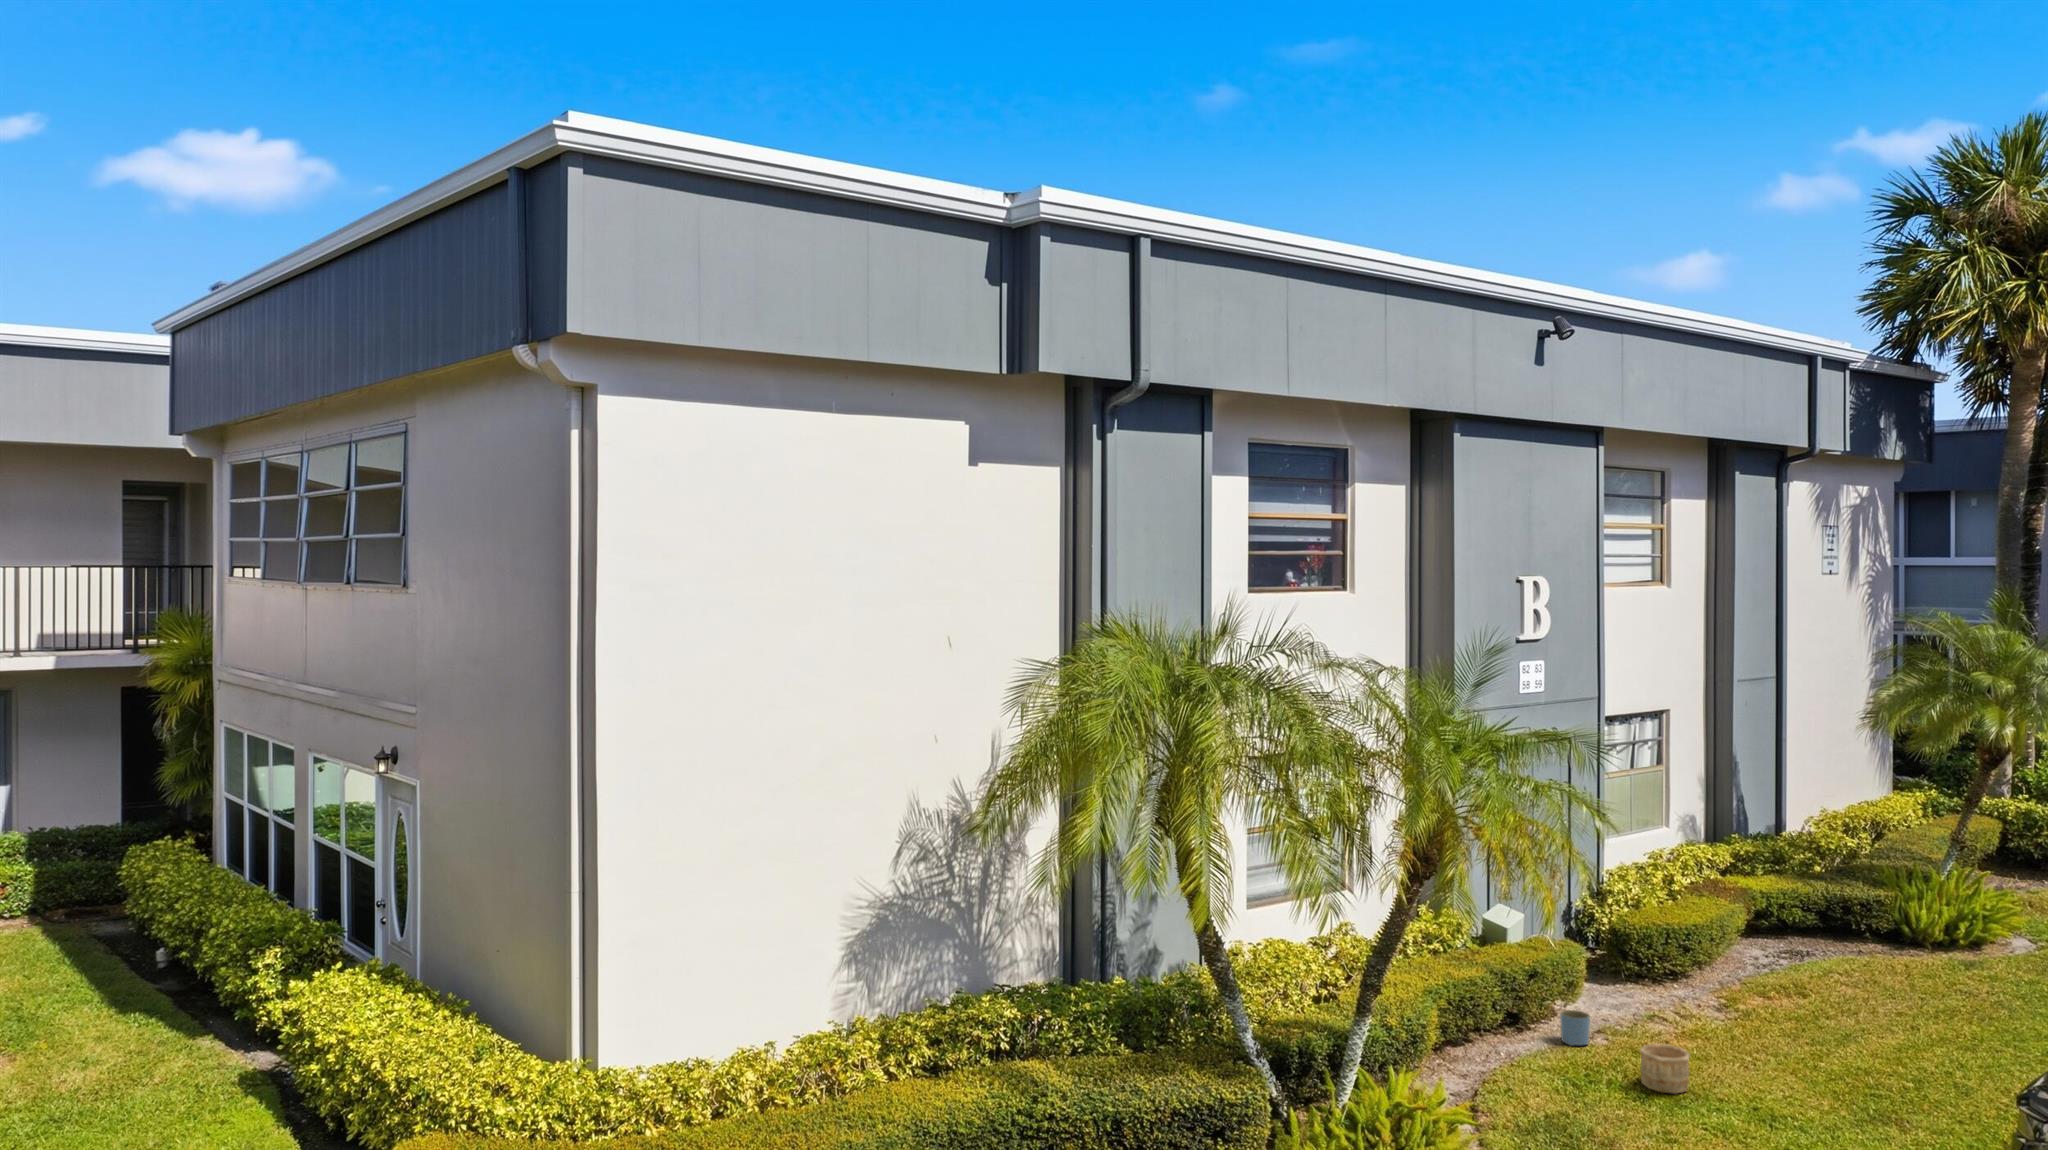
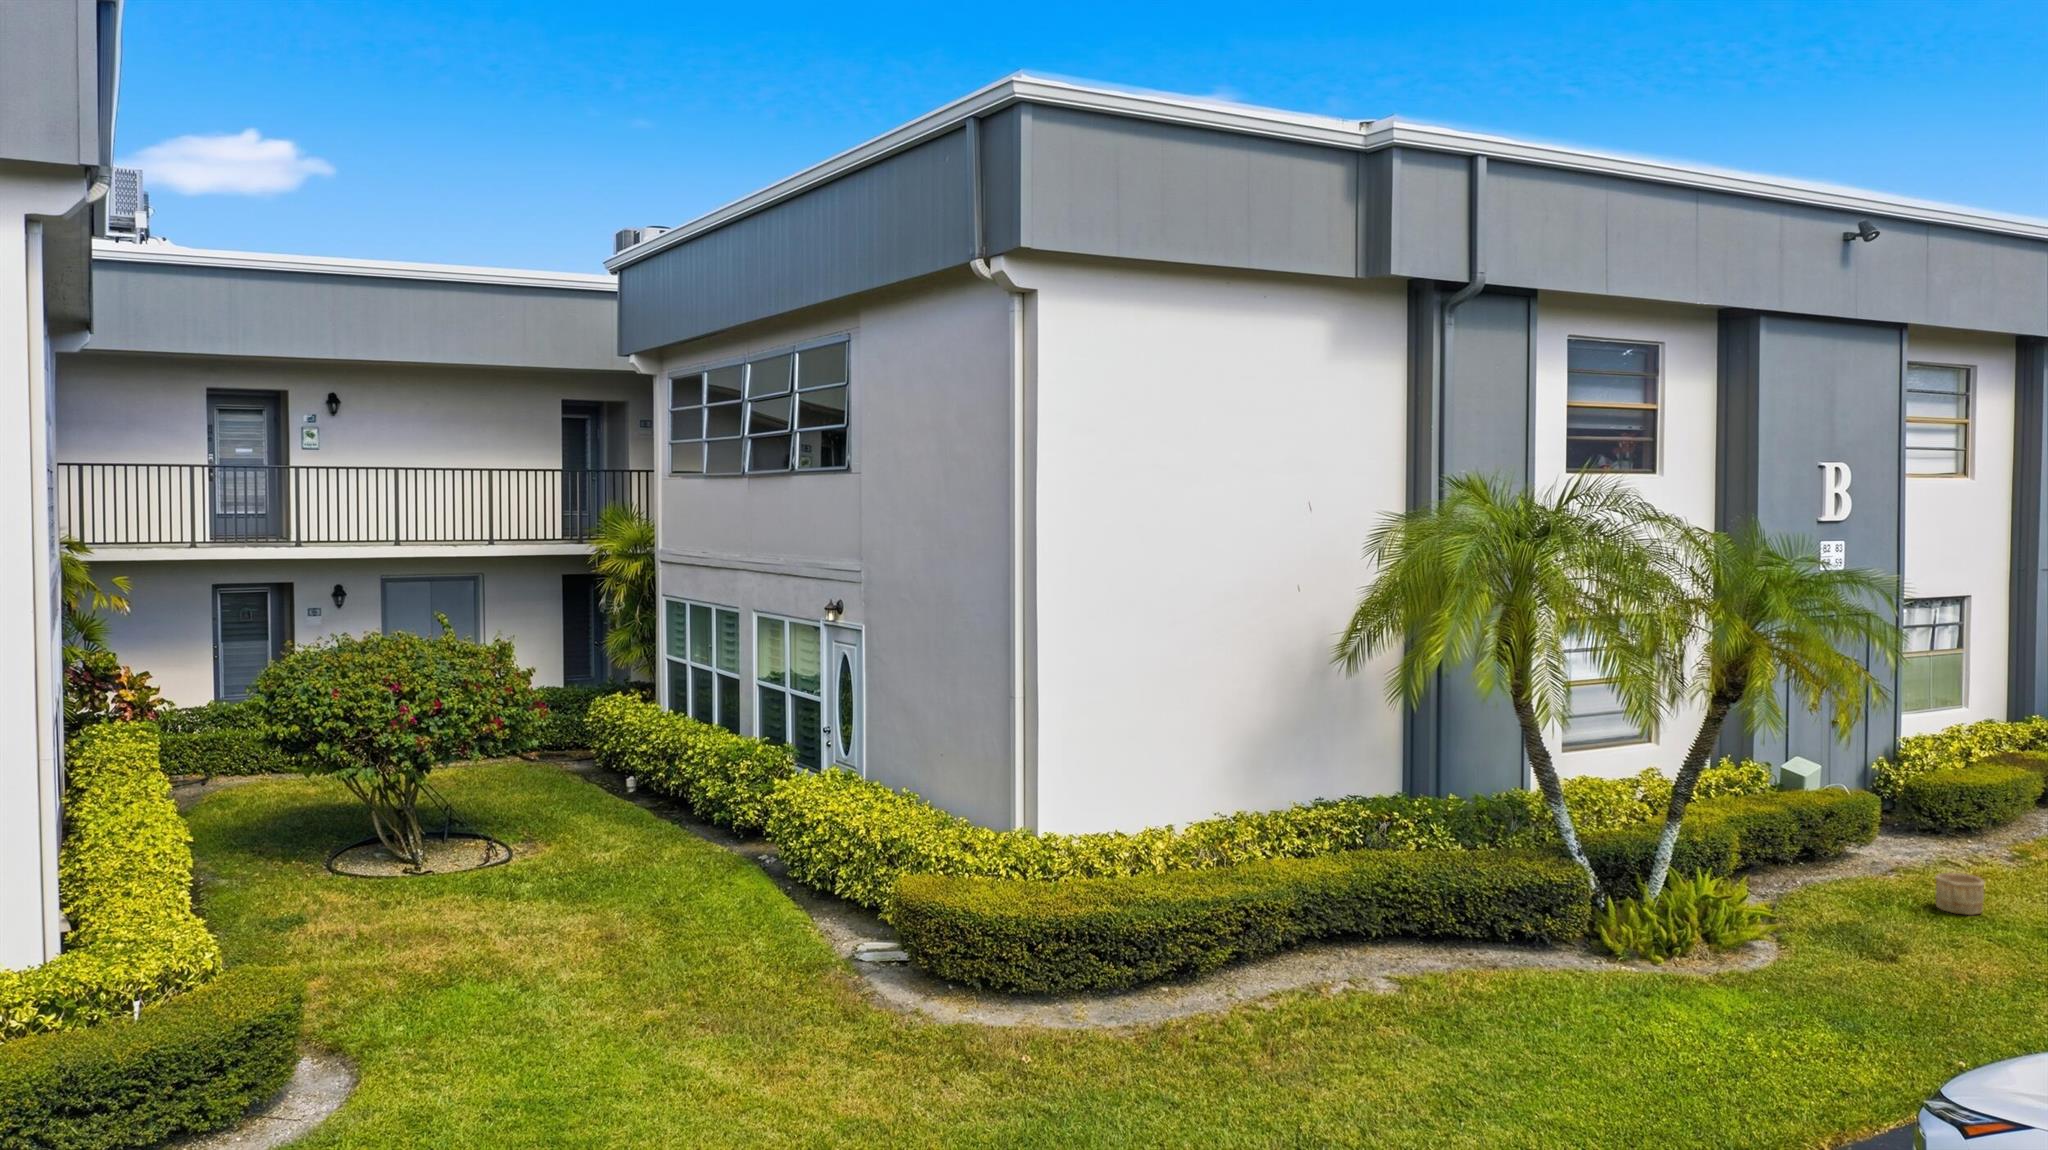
planter: present [1560,1010,1590,1046] -> none [1856,848,1885,879]

